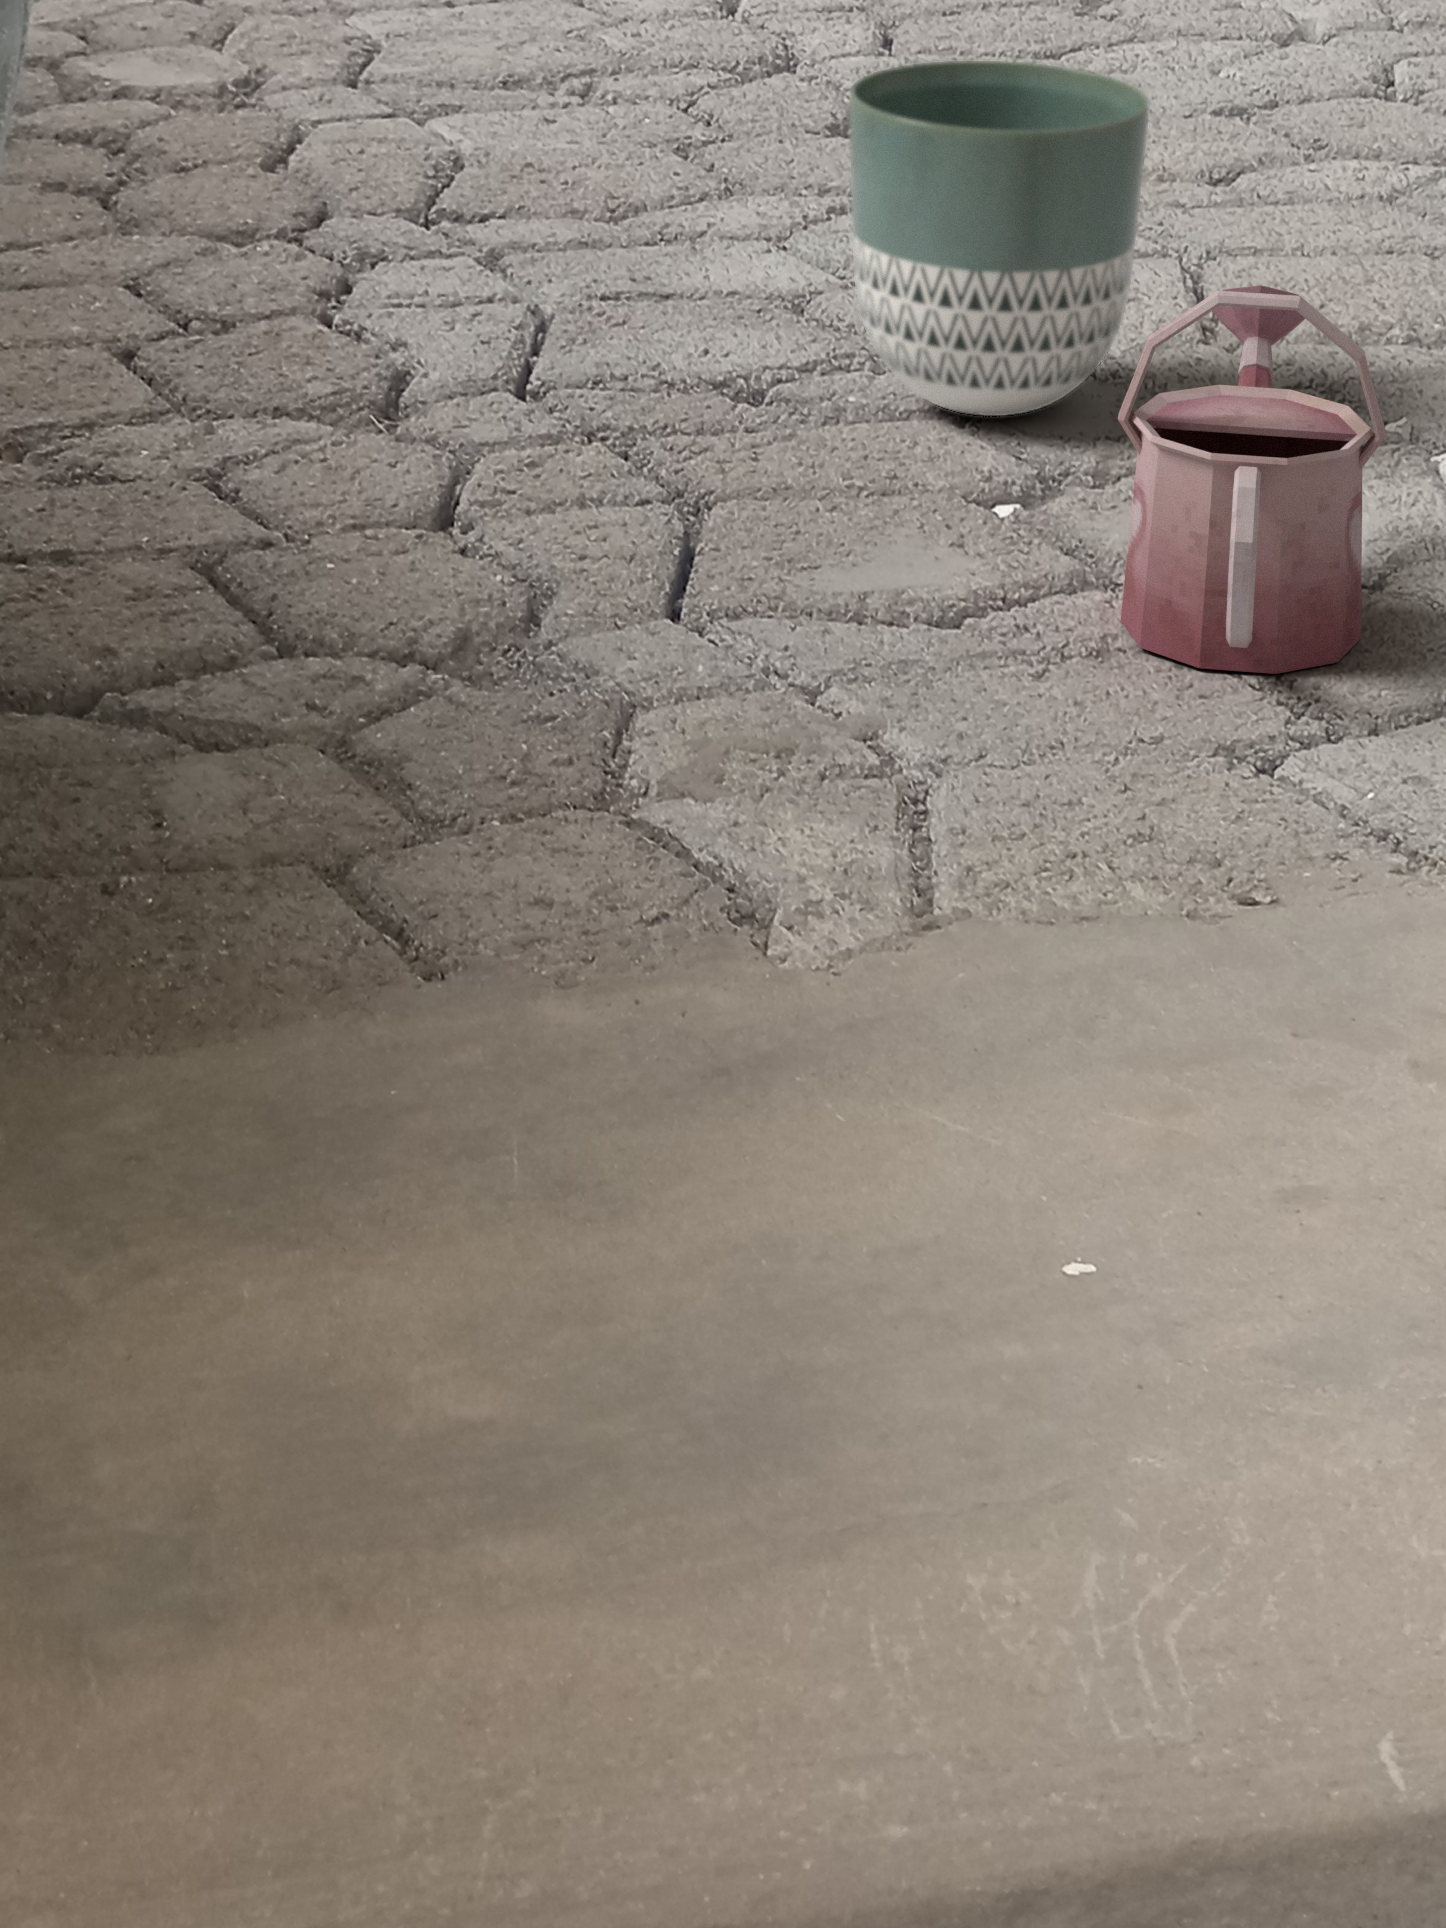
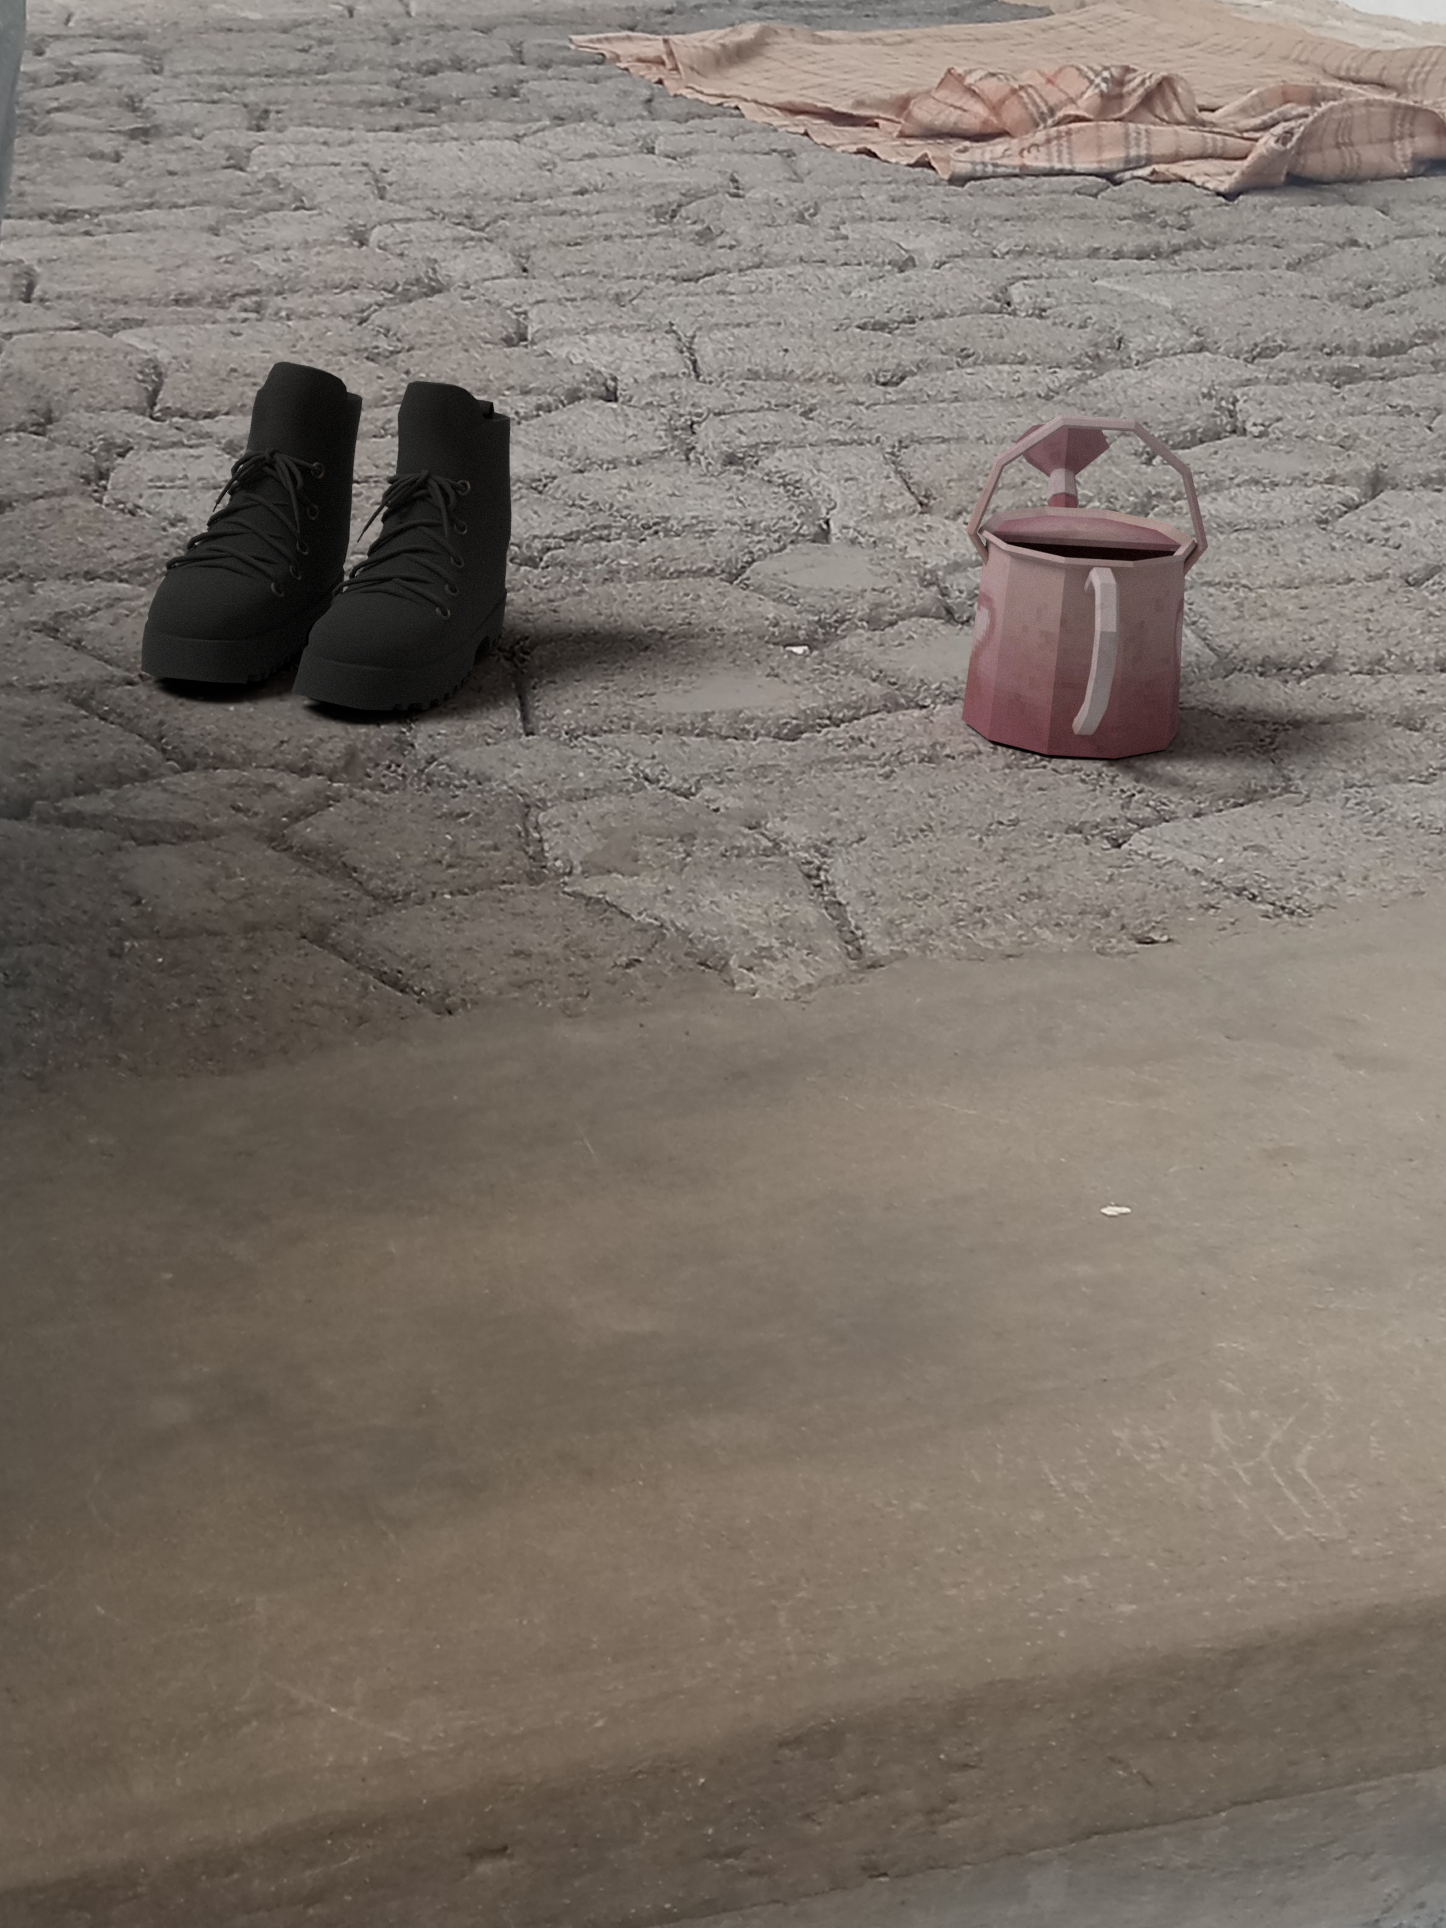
planter: present [849,61,1149,416] -> none [644,236,922,560]
boots: none [247,217,660,605] -> present [141,361,512,711]

